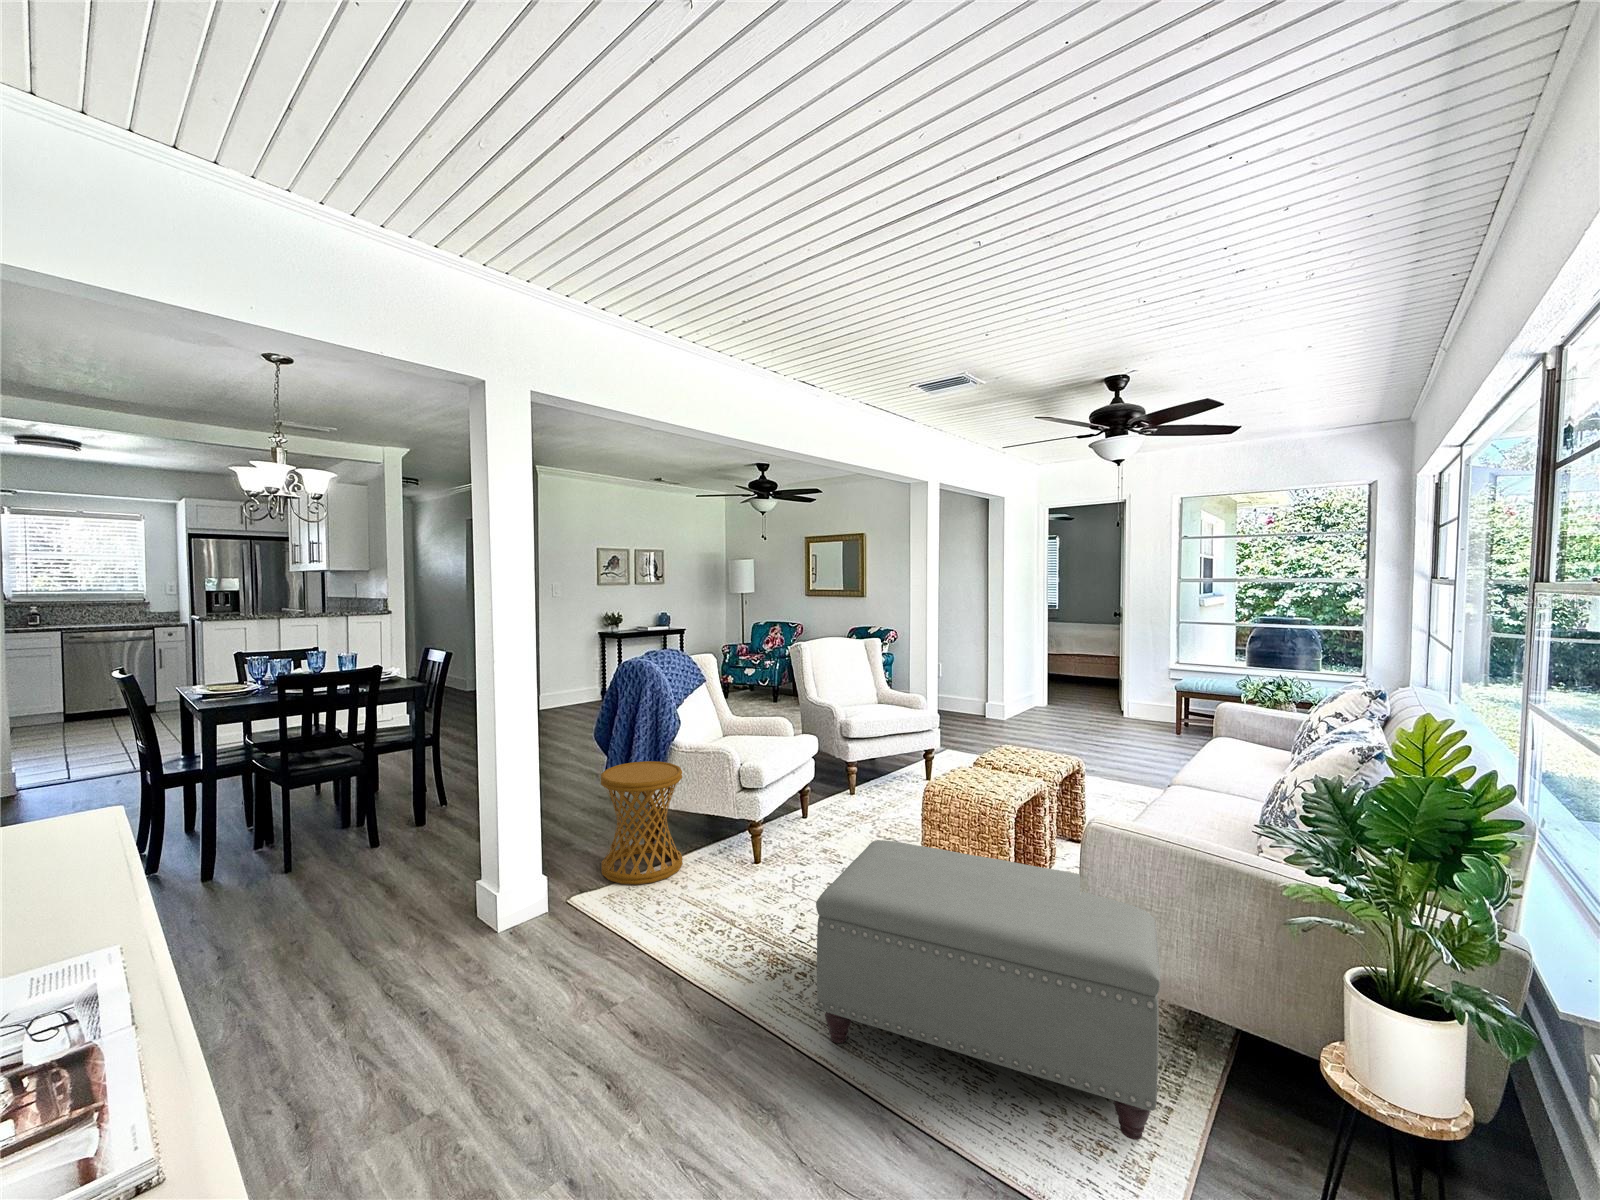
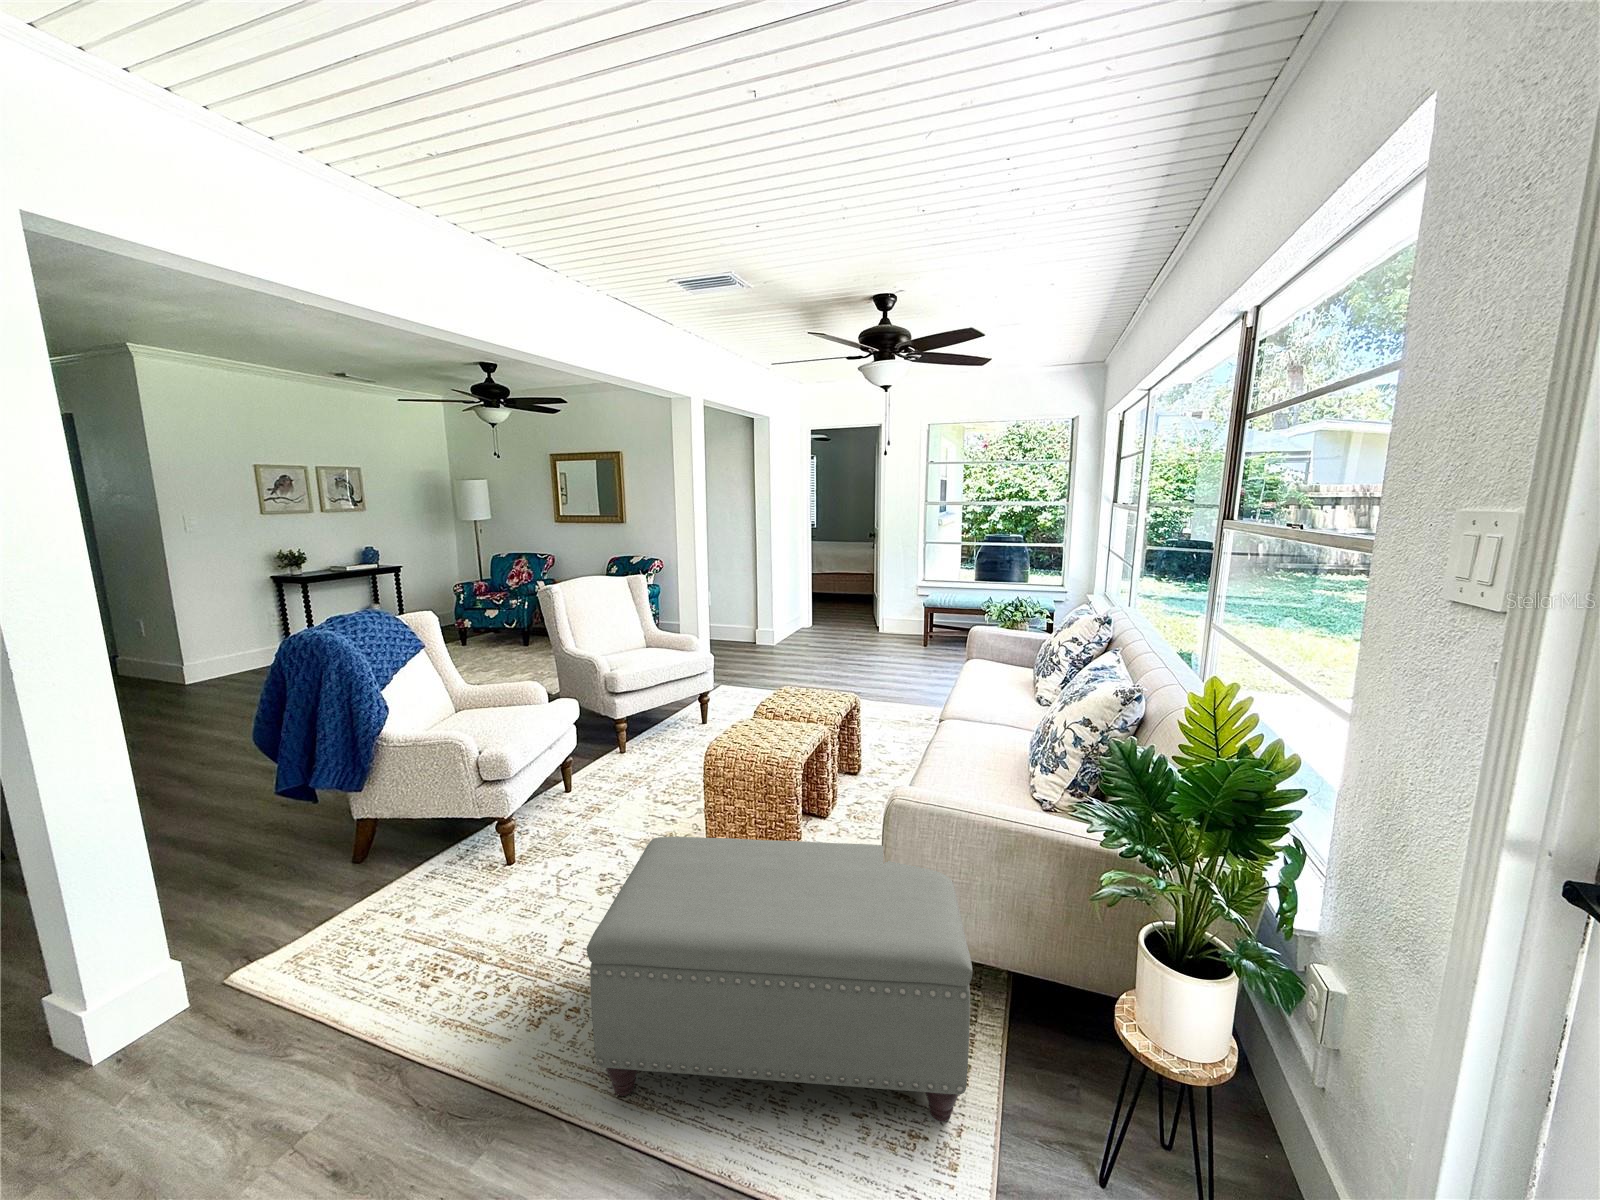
side table: present [601,761,683,885] -> none [272,762,409,930]

